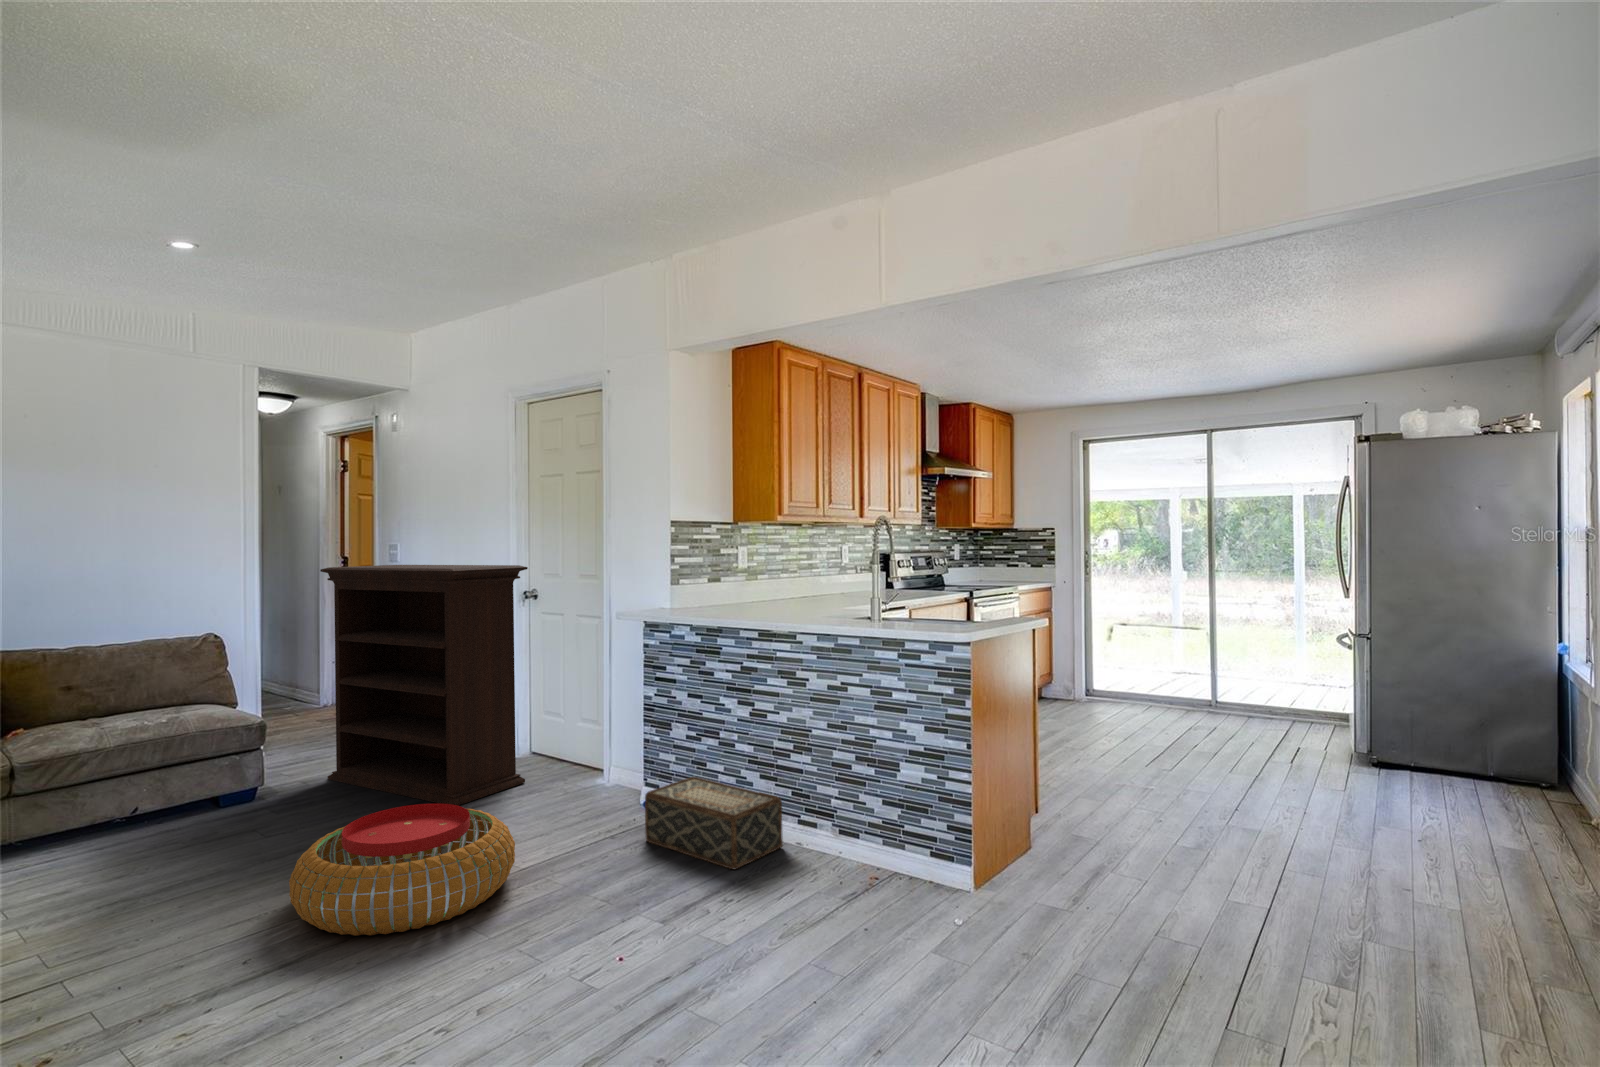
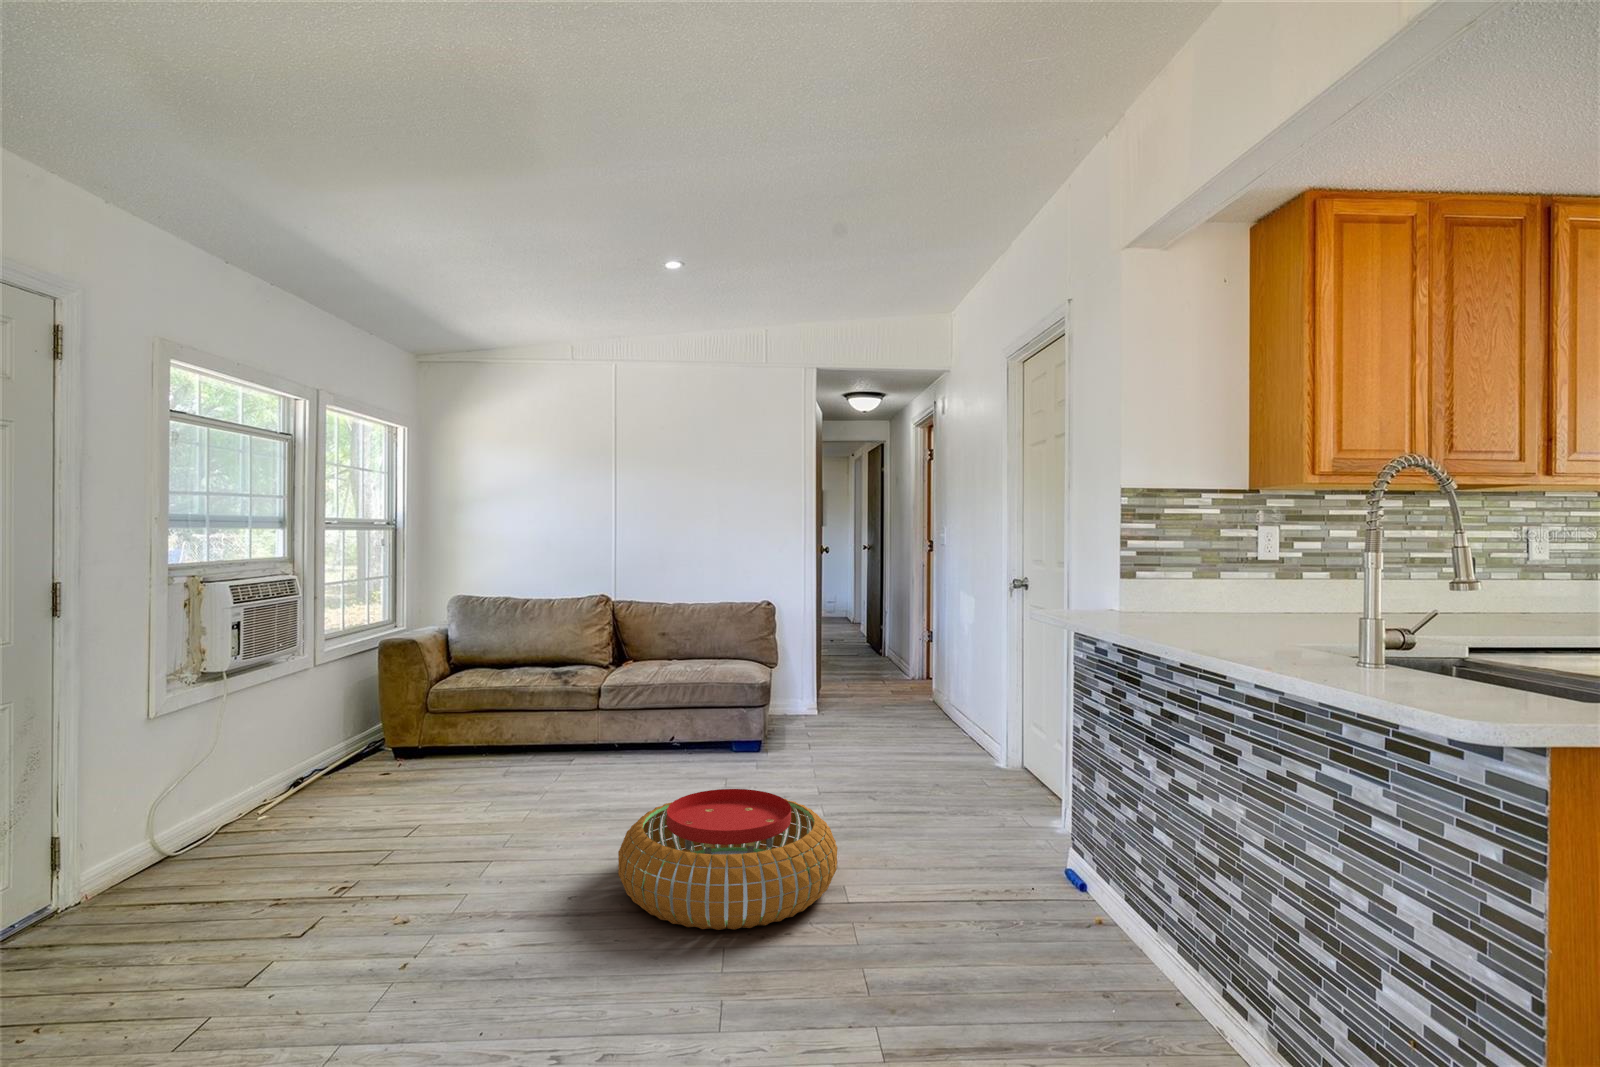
bookshelf: present [320,565,528,806] -> none [826,543,981,806]
woven basket: present [645,777,783,869] -> none [1010,857,1191,1027]

